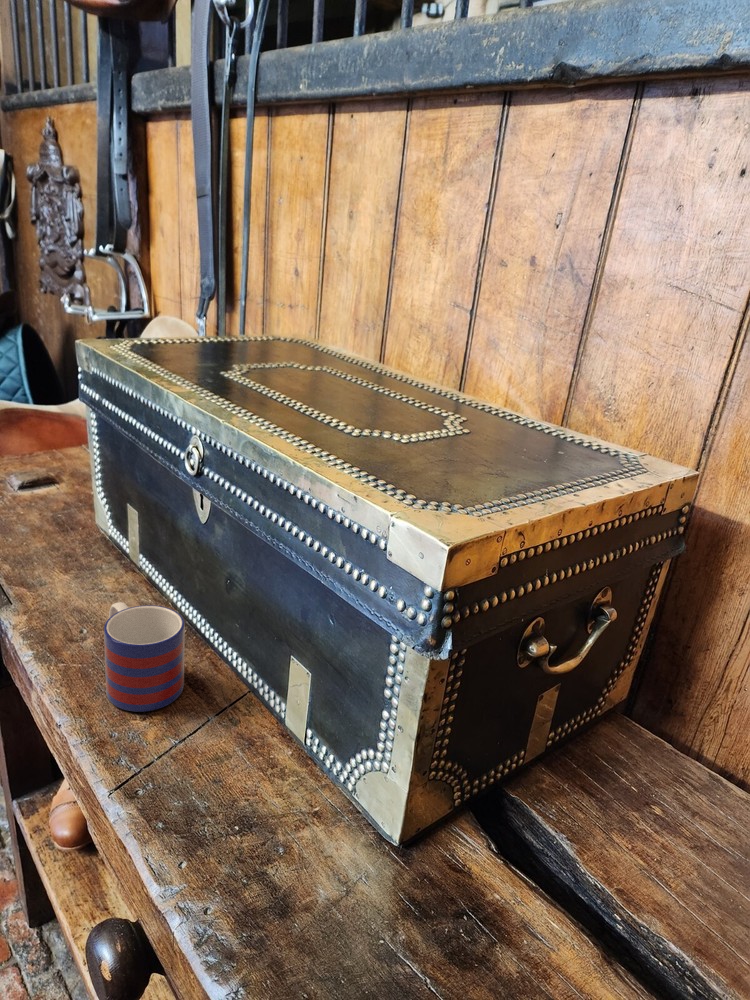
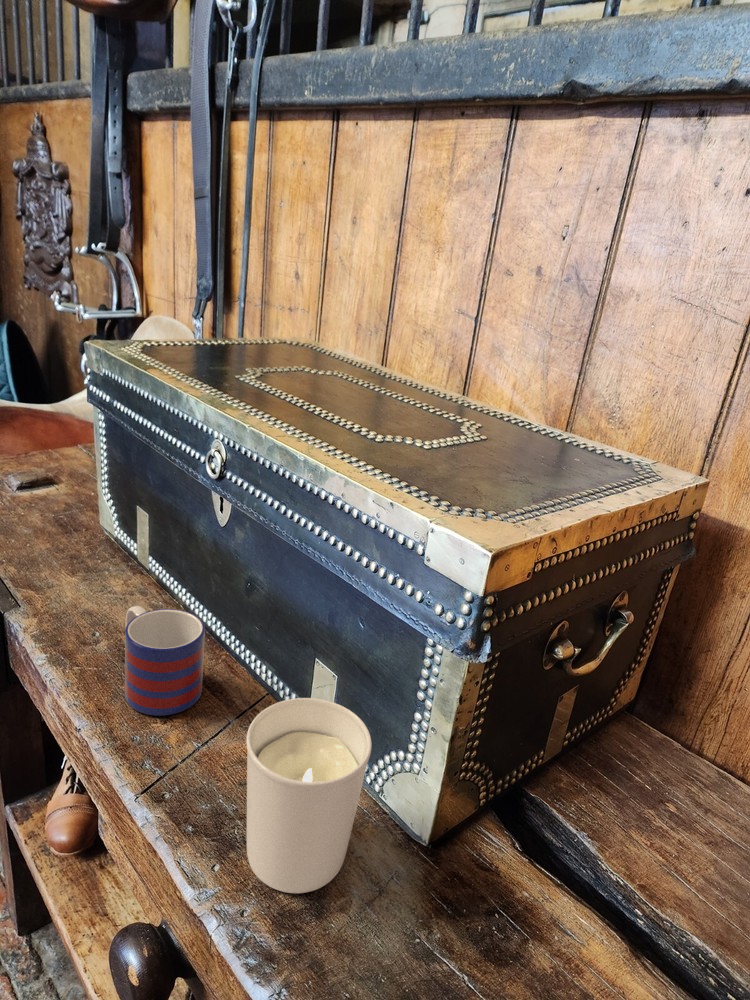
candle holder: none [207,694,335,892] -> present [246,698,372,893]

